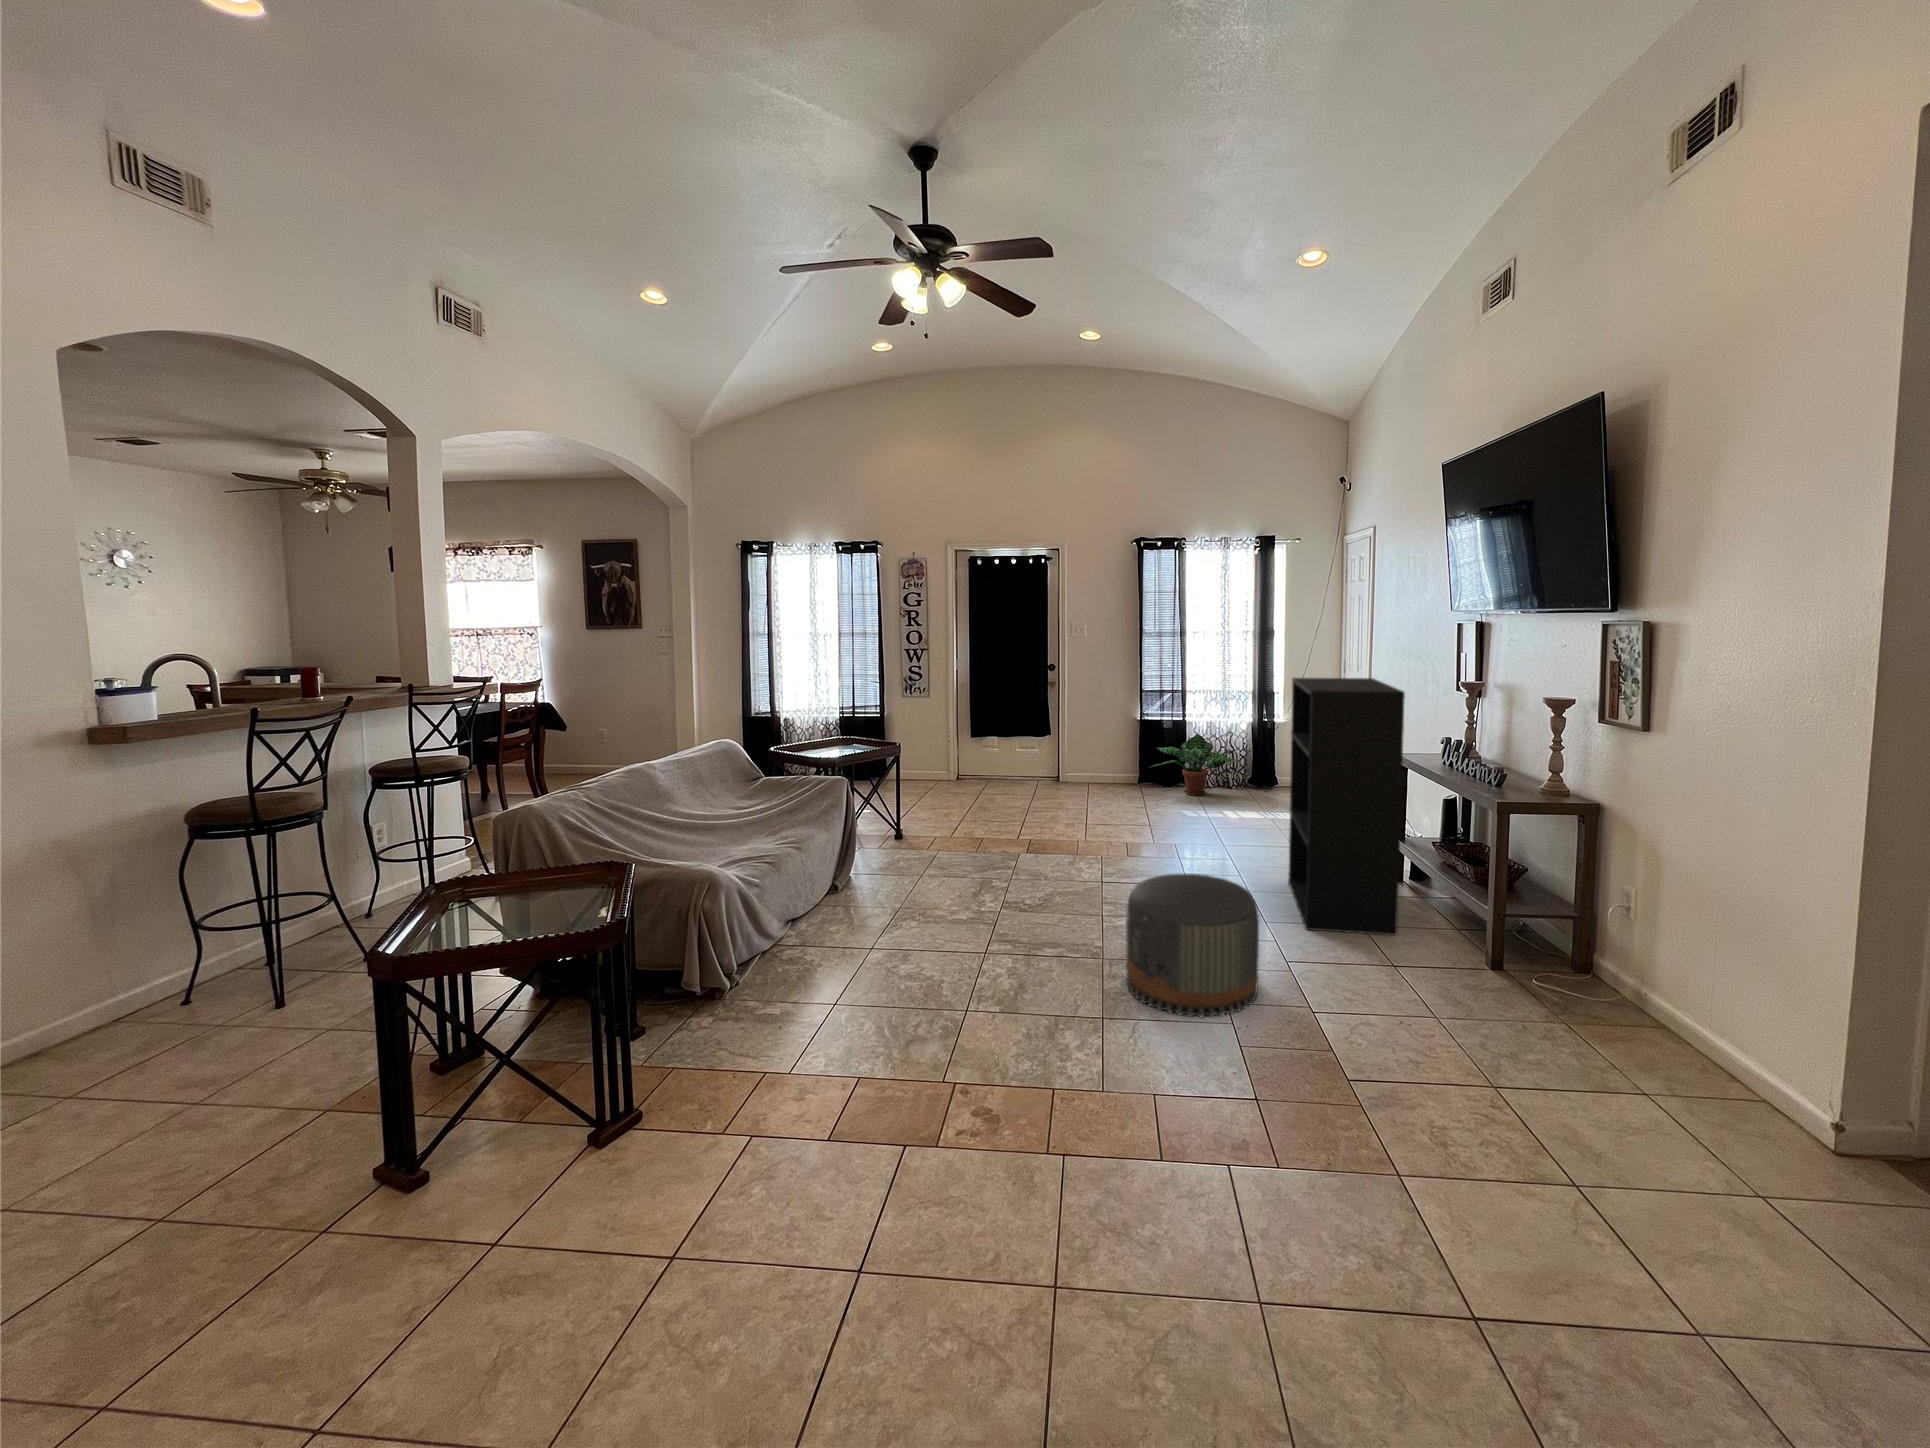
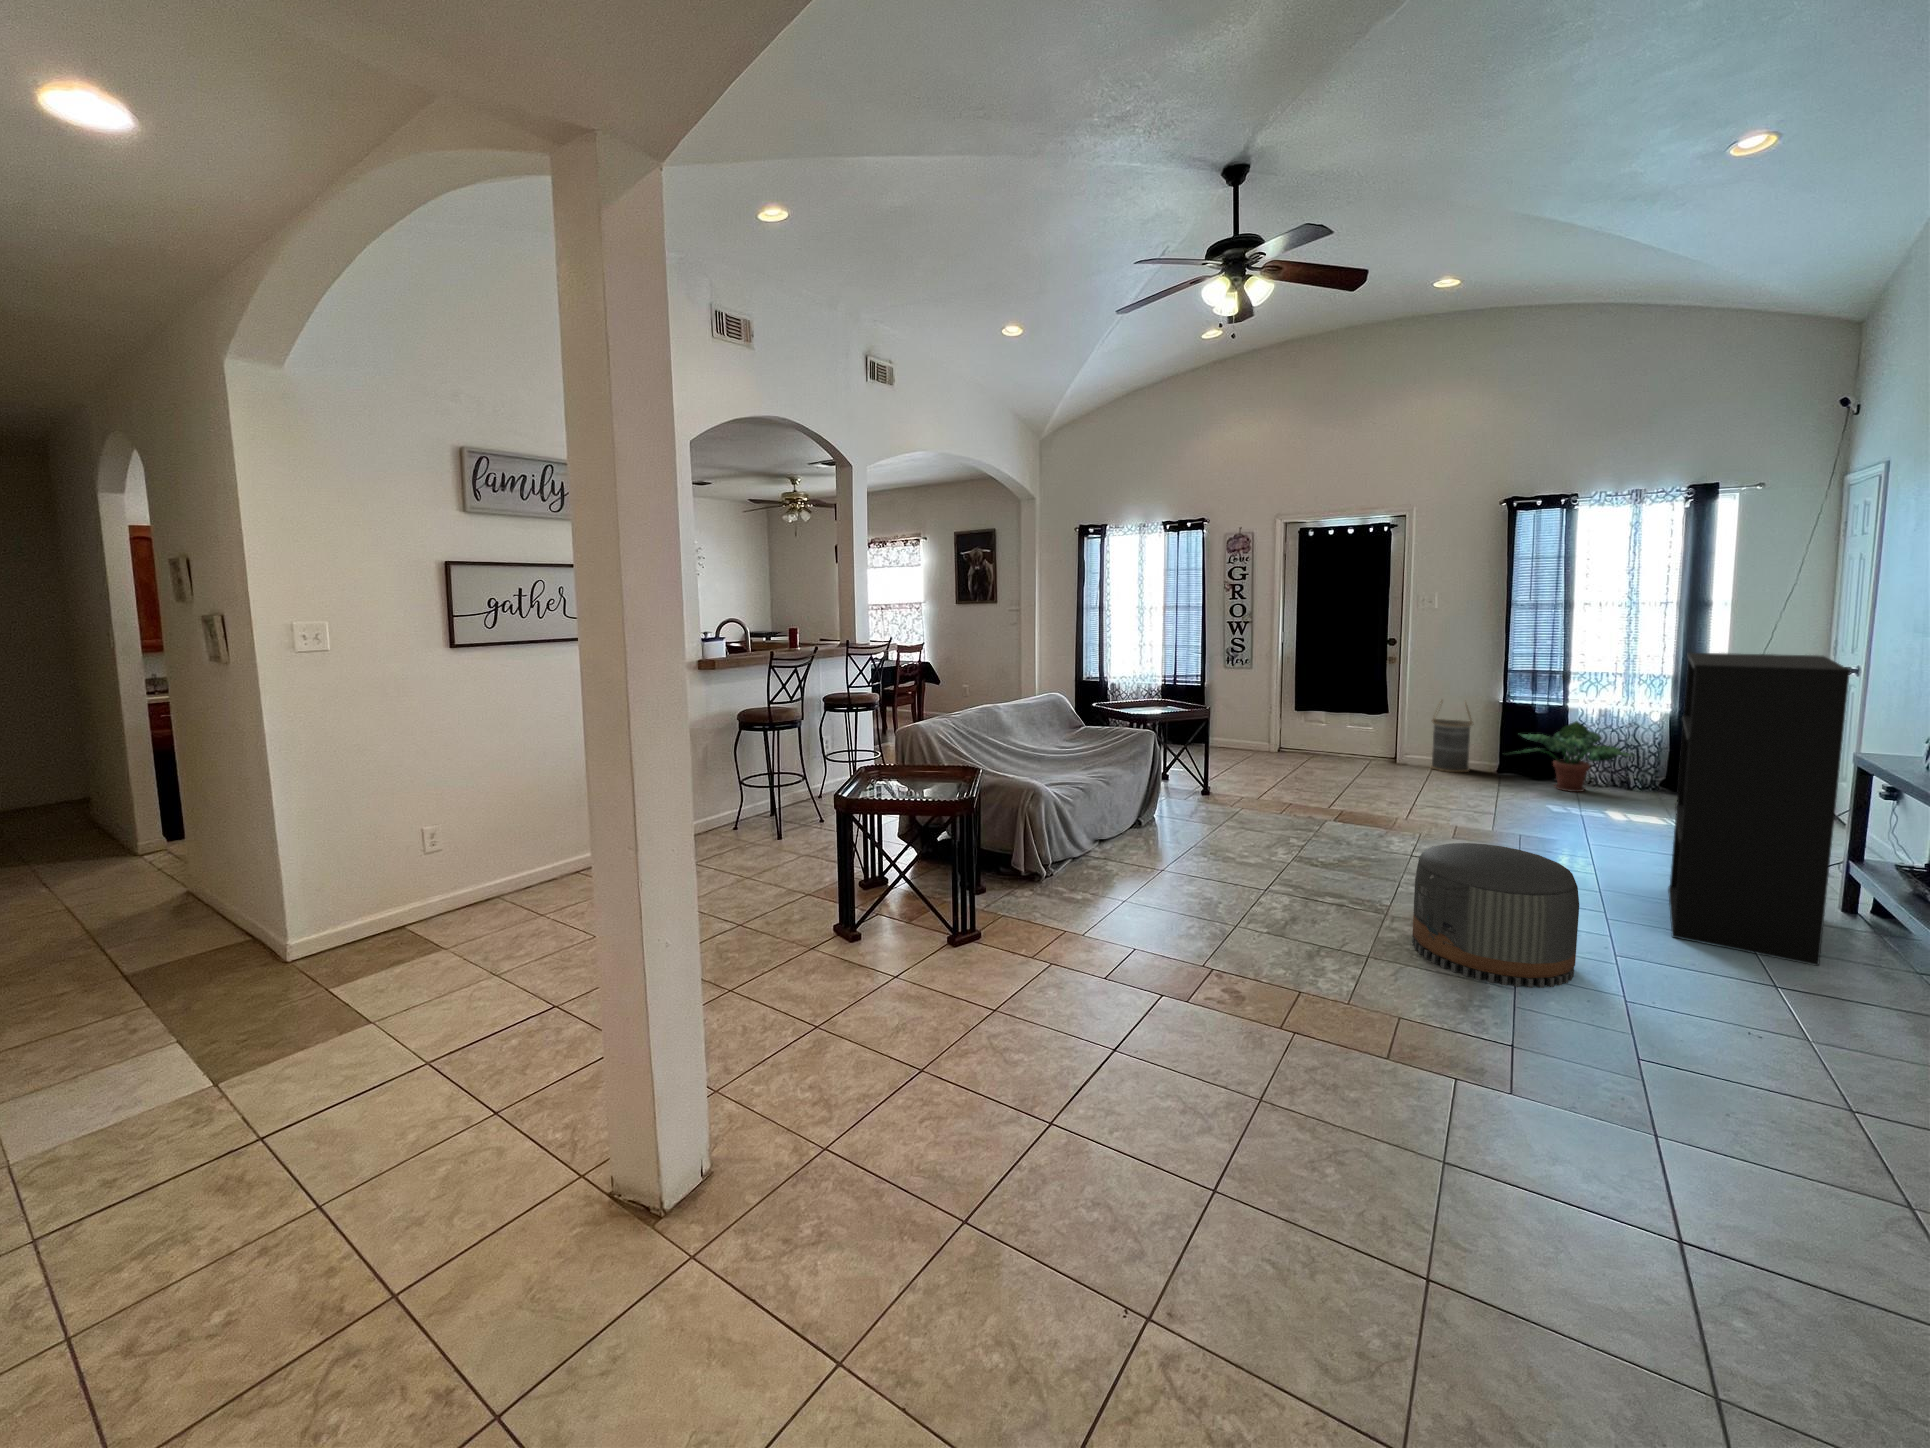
basket: none [1090,720,1122,787] -> present [1431,701,1473,772]

